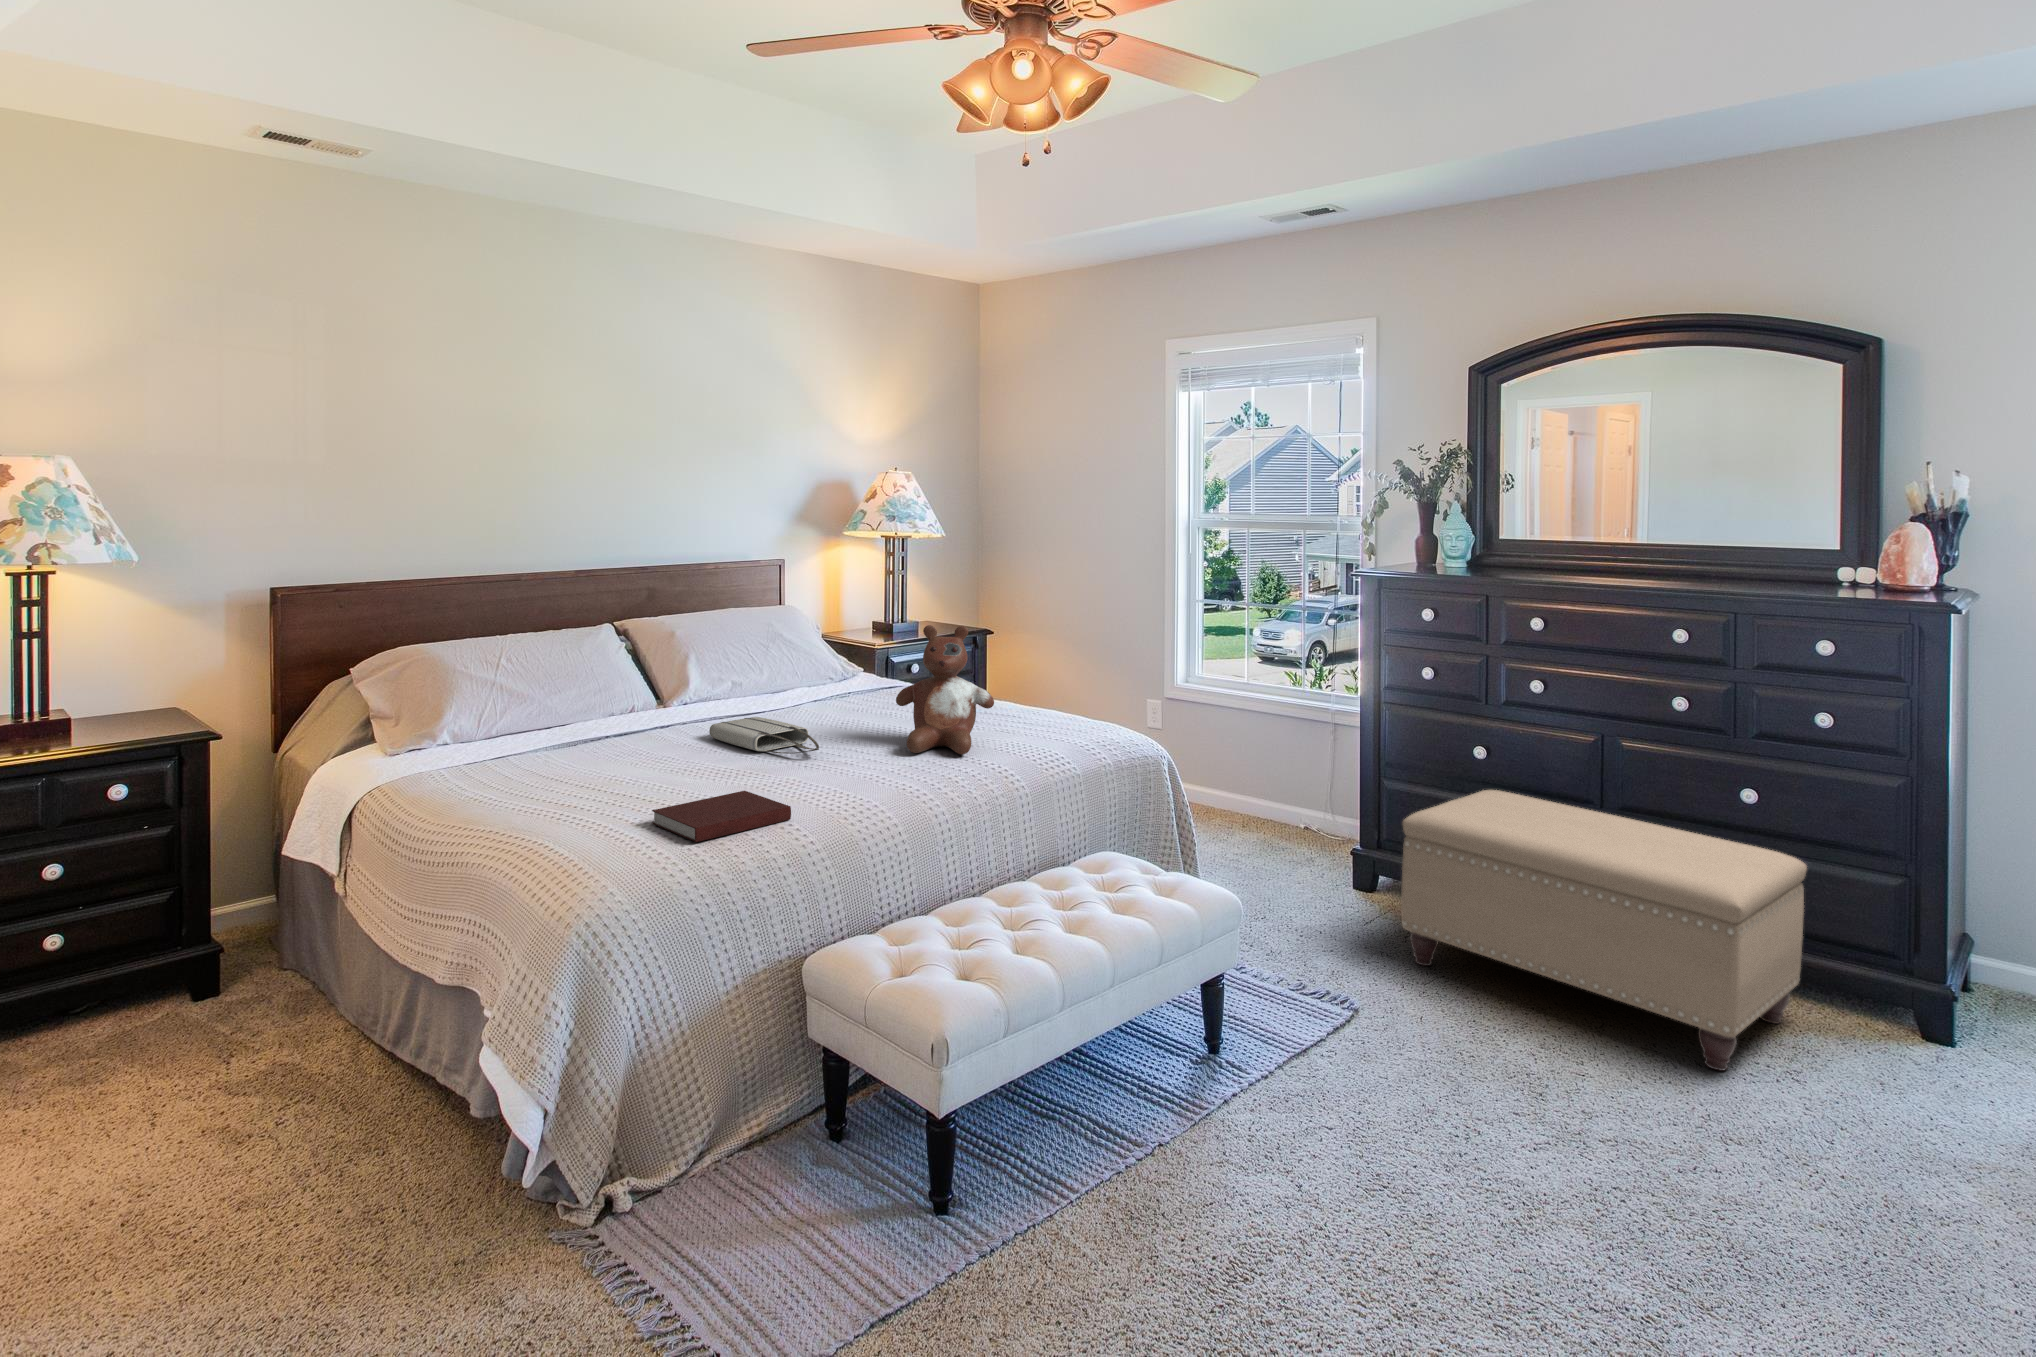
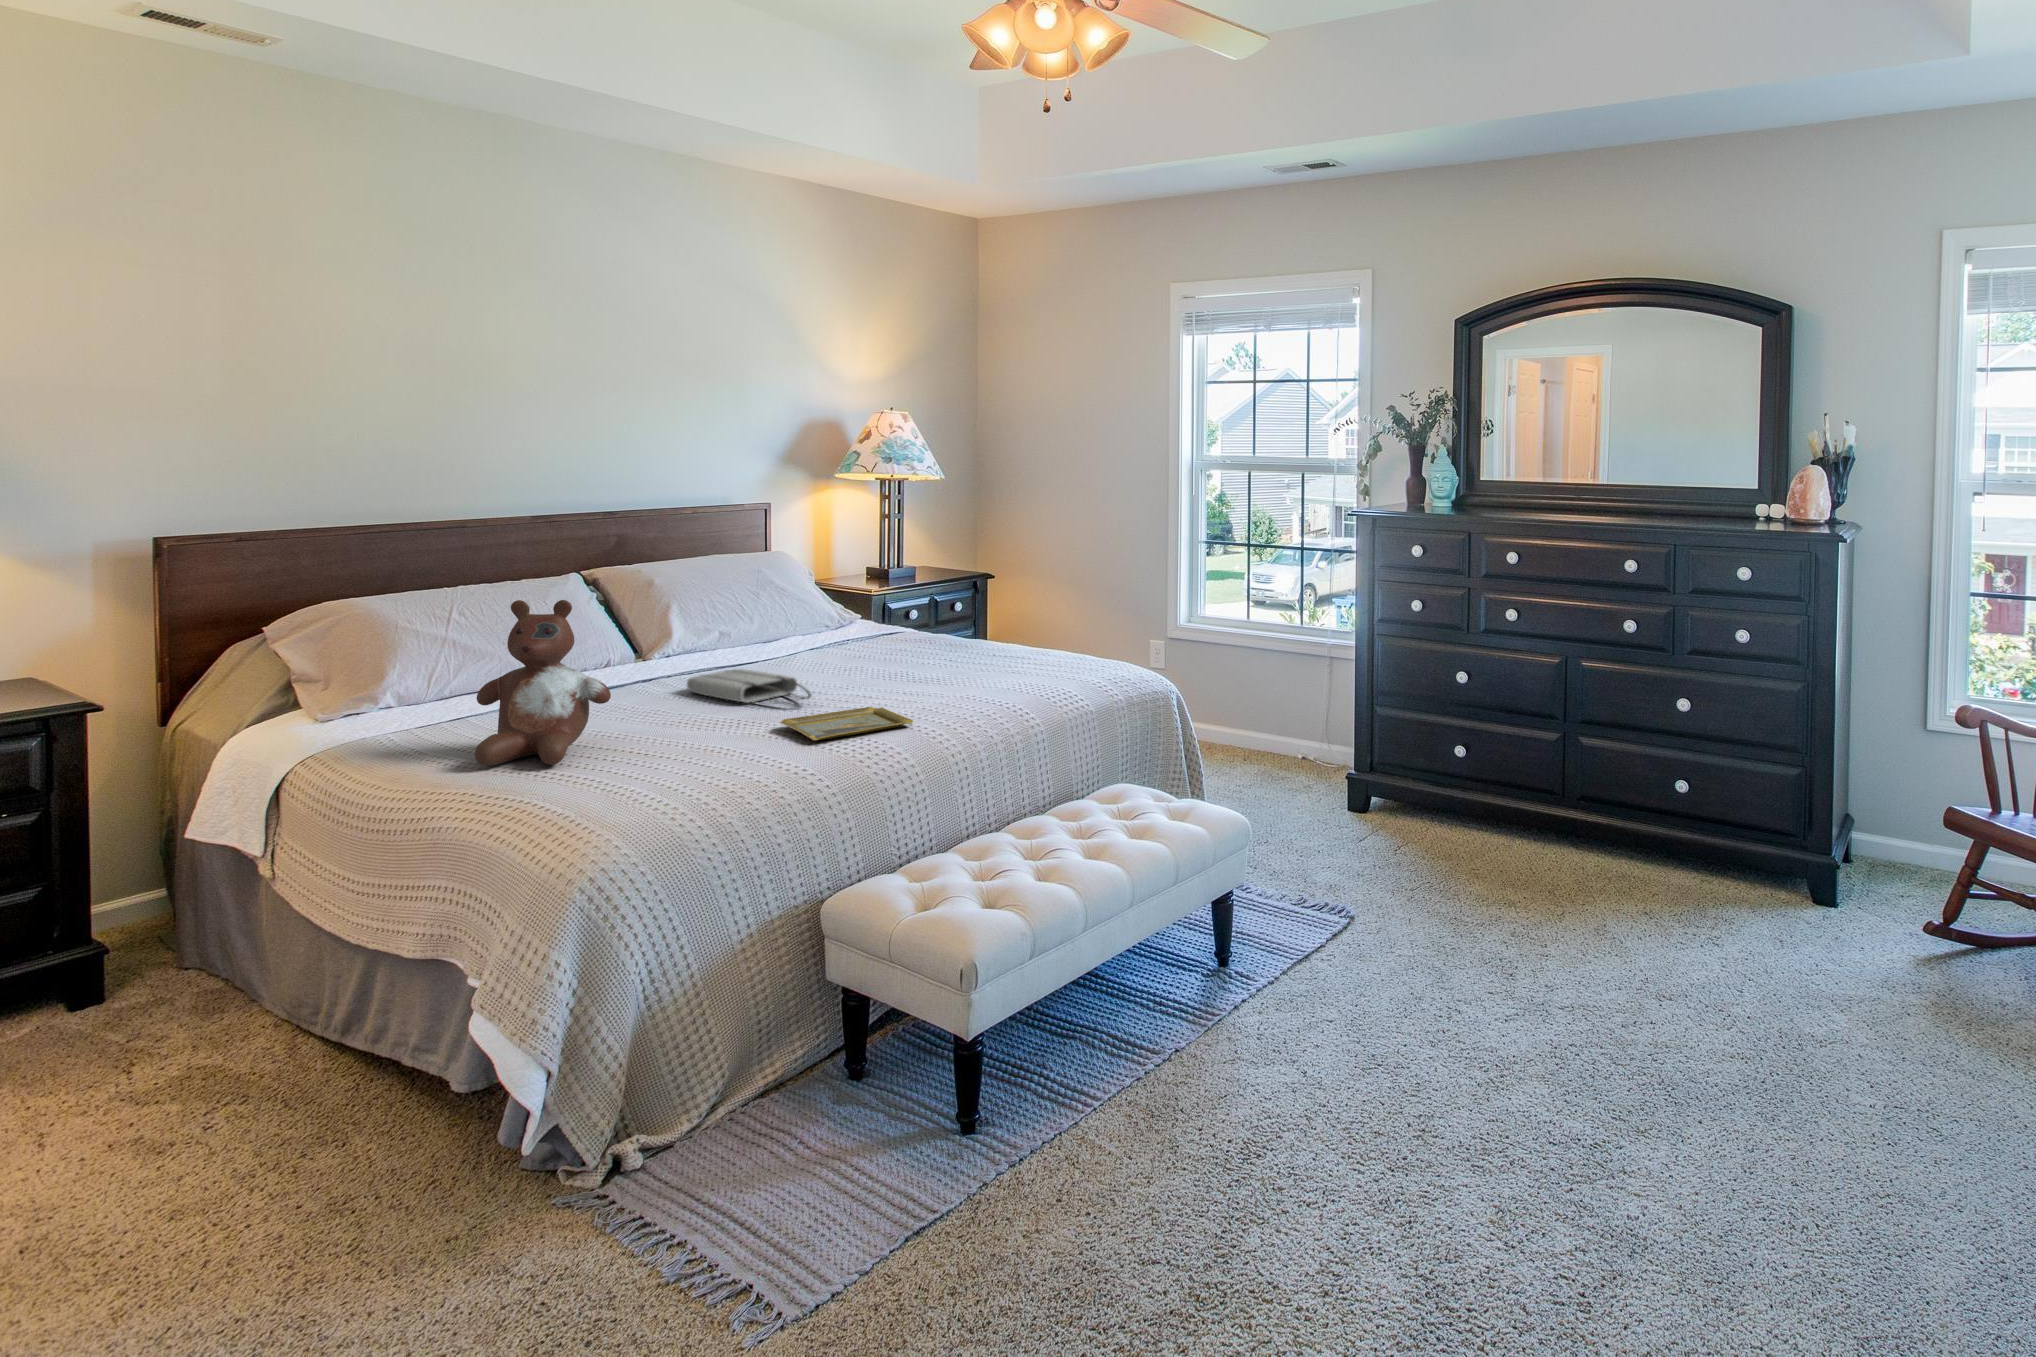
stuffed bear: present [896,625,994,754] -> present [475,600,611,766]
tray: none [785,762,910,795] -> present [780,707,913,740]
ottoman: present [1401,790,1807,1070] -> none [1394,712,1746,948]
notebook: present [652,791,791,842] -> none [641,739,793,790]

